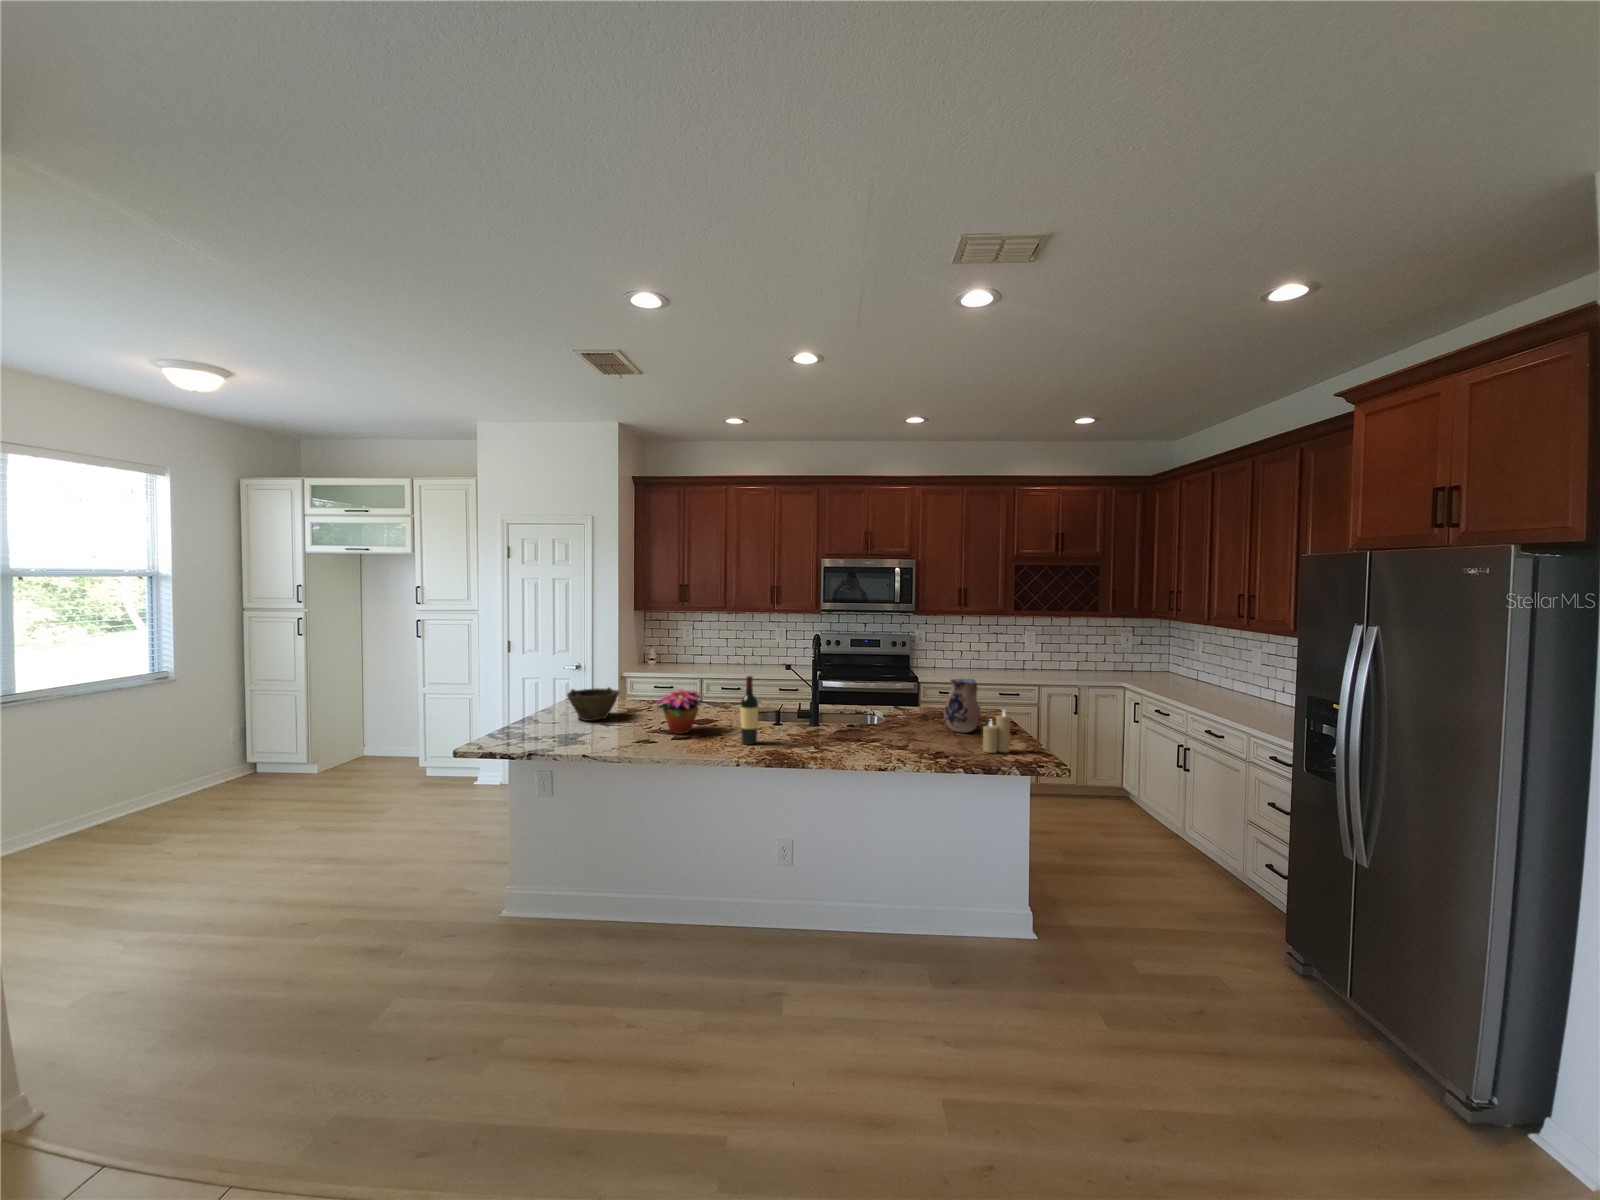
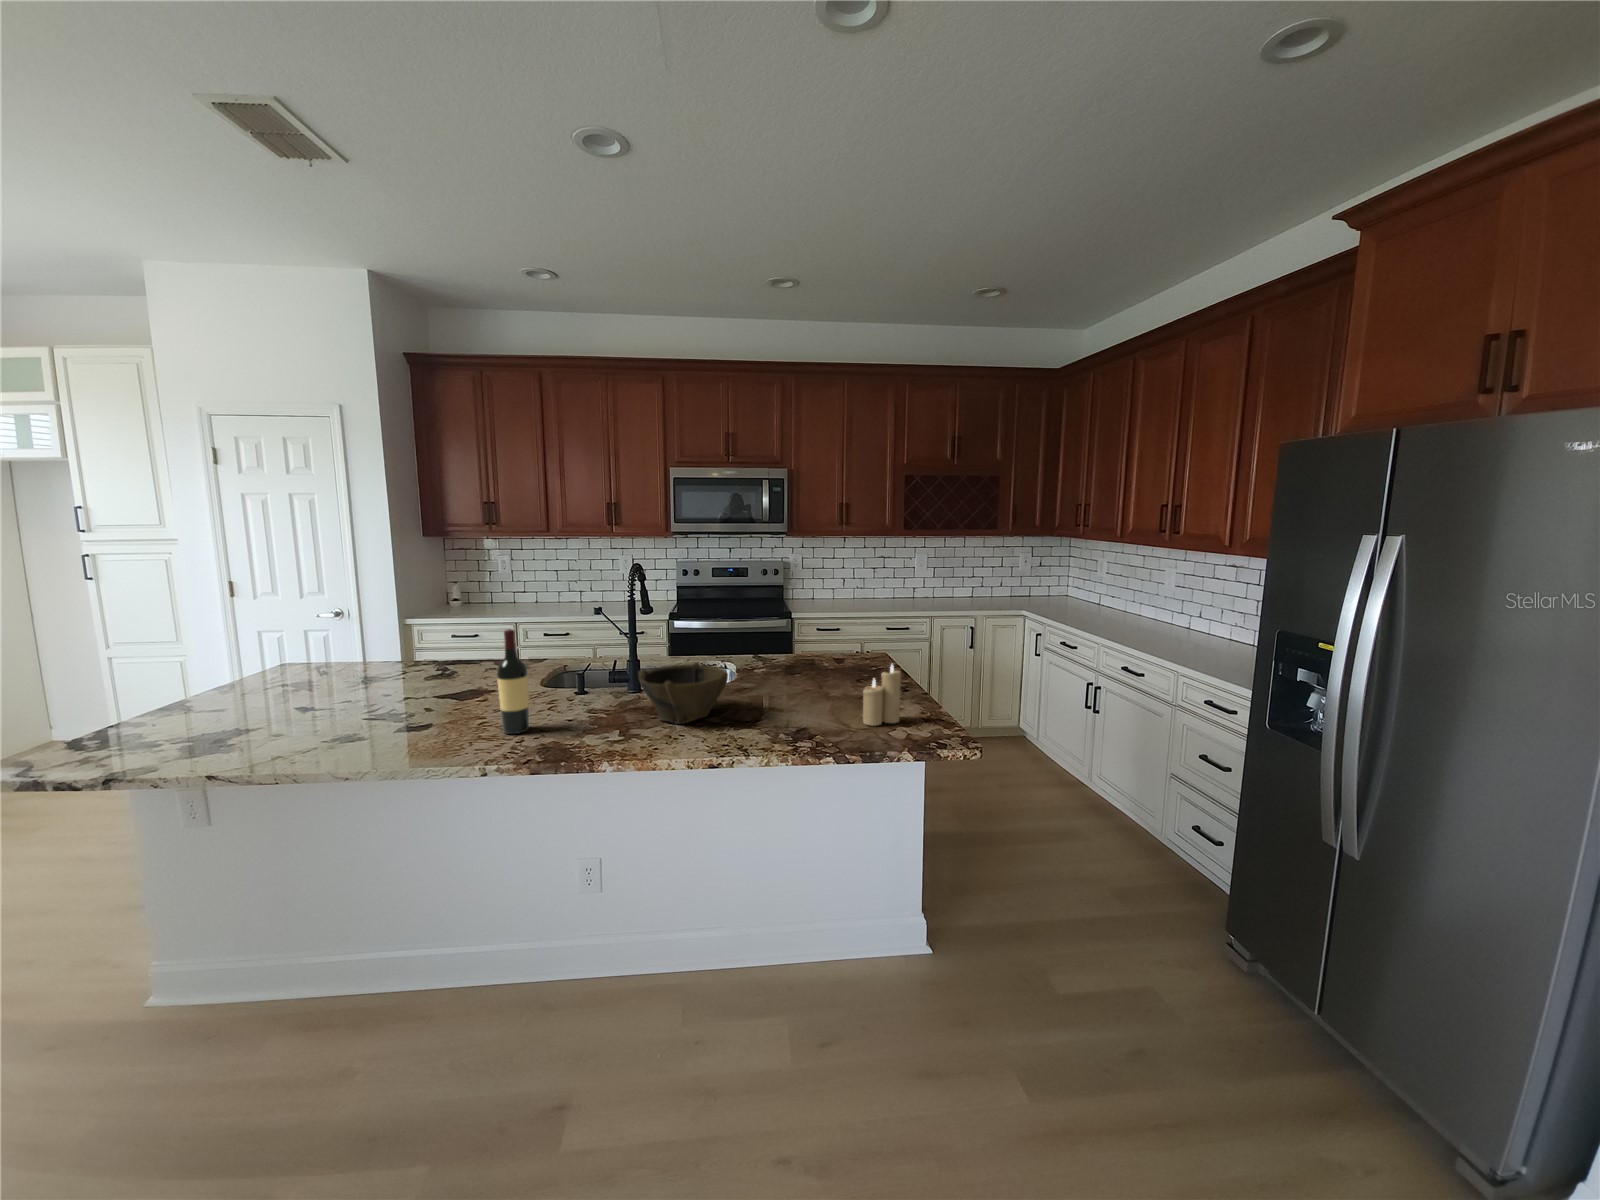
ceramic pitcher: present [944,679,980,733] -> none [814,618,862,691]
bowl: present [567,688,620,721] -> present [638,662,728,724]
flower arrangement: present [654,688,702,734] -> none [353,648,472,720]

